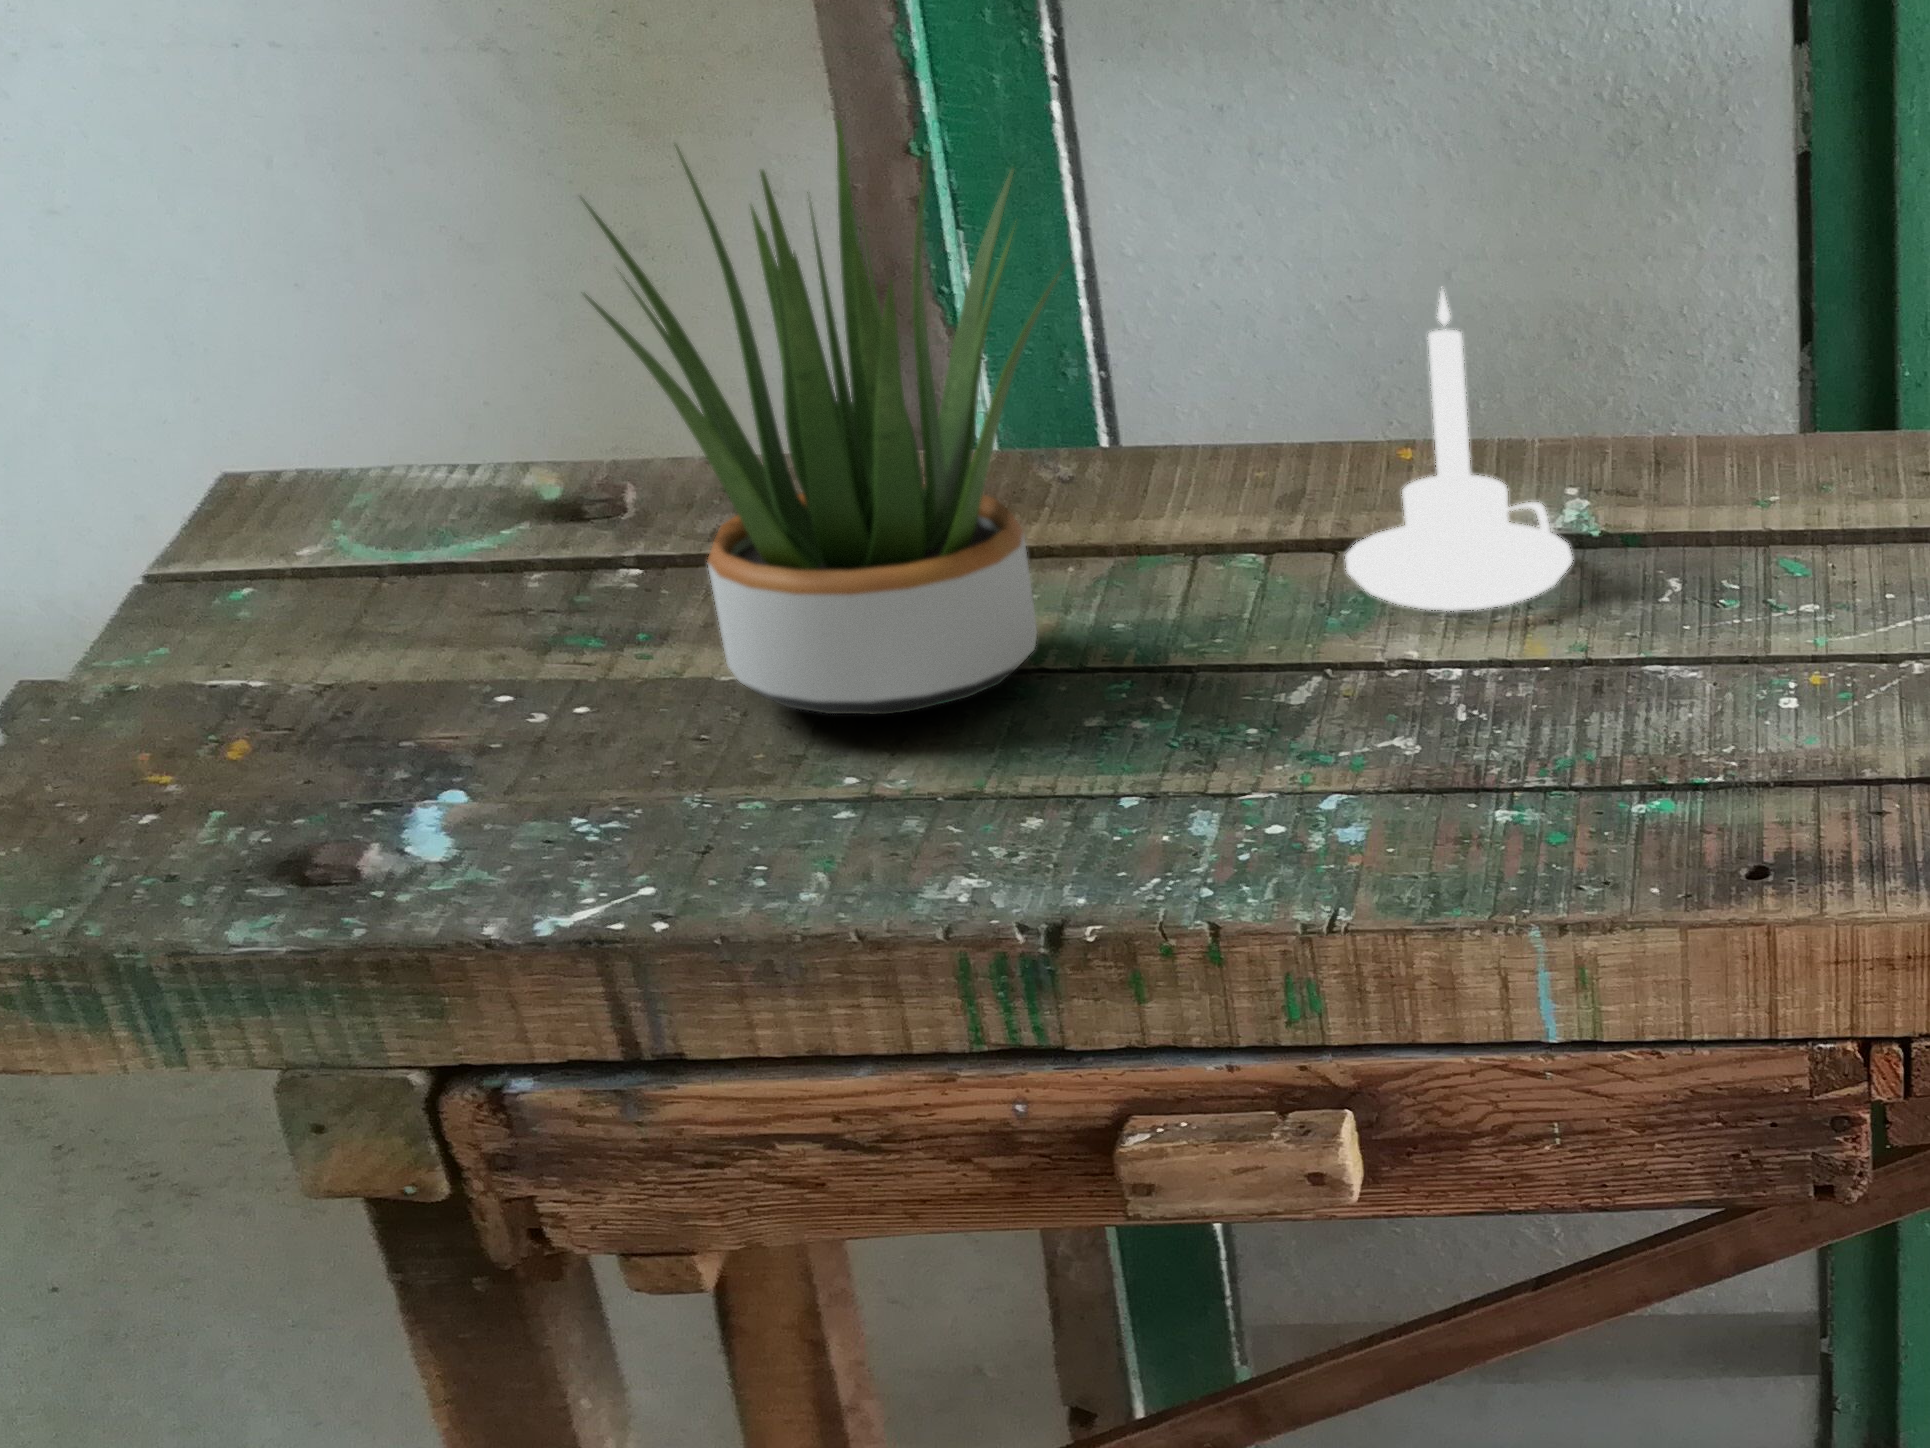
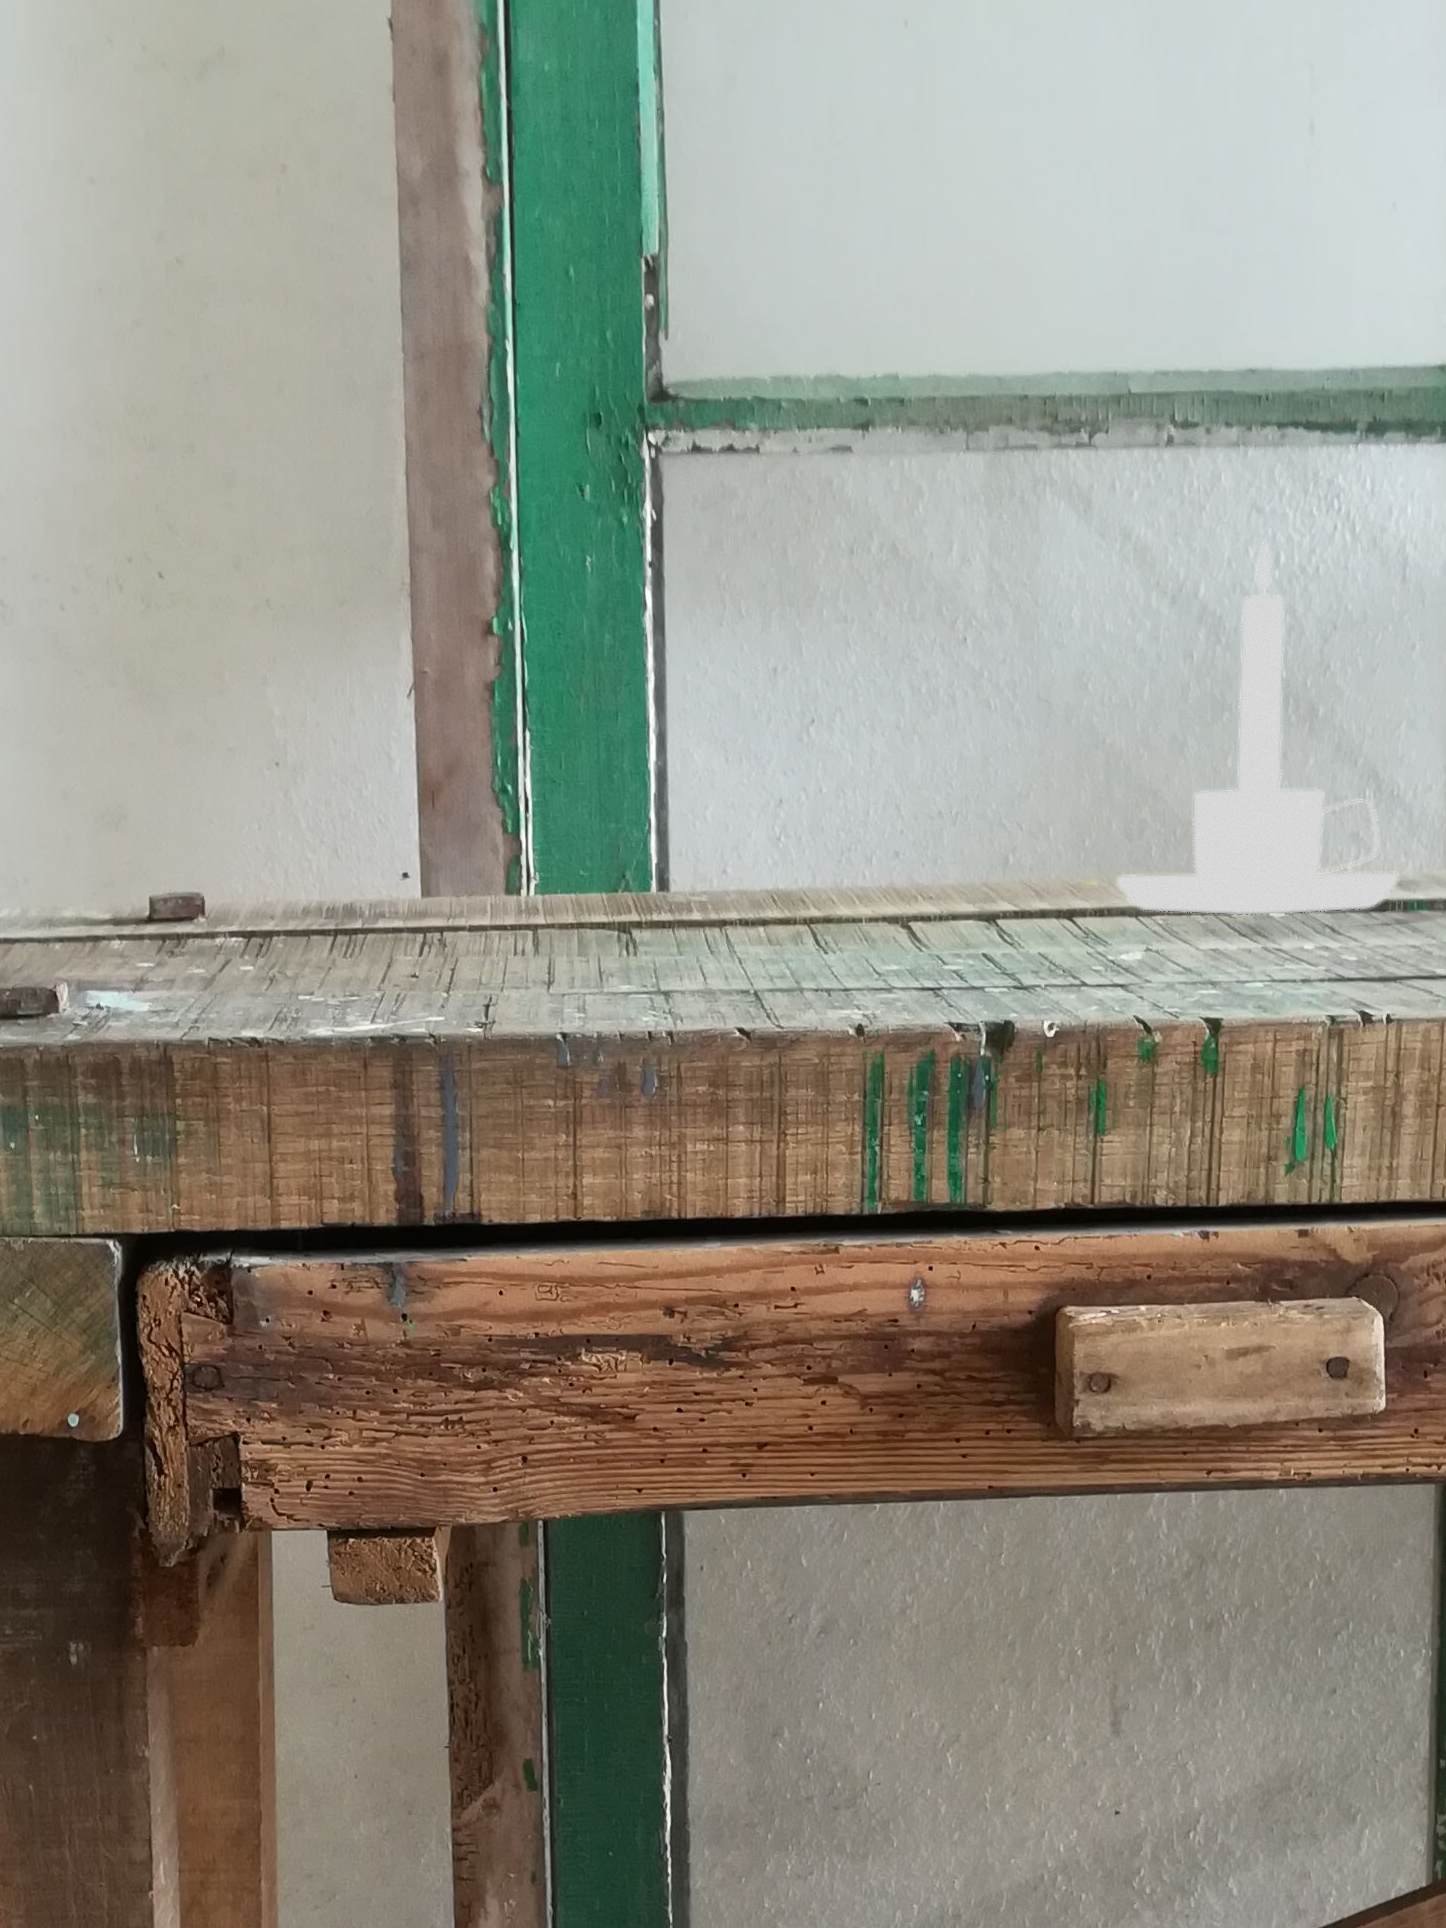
potted plant: present [583,120,1069,714] -> none [301,228,966,954]

